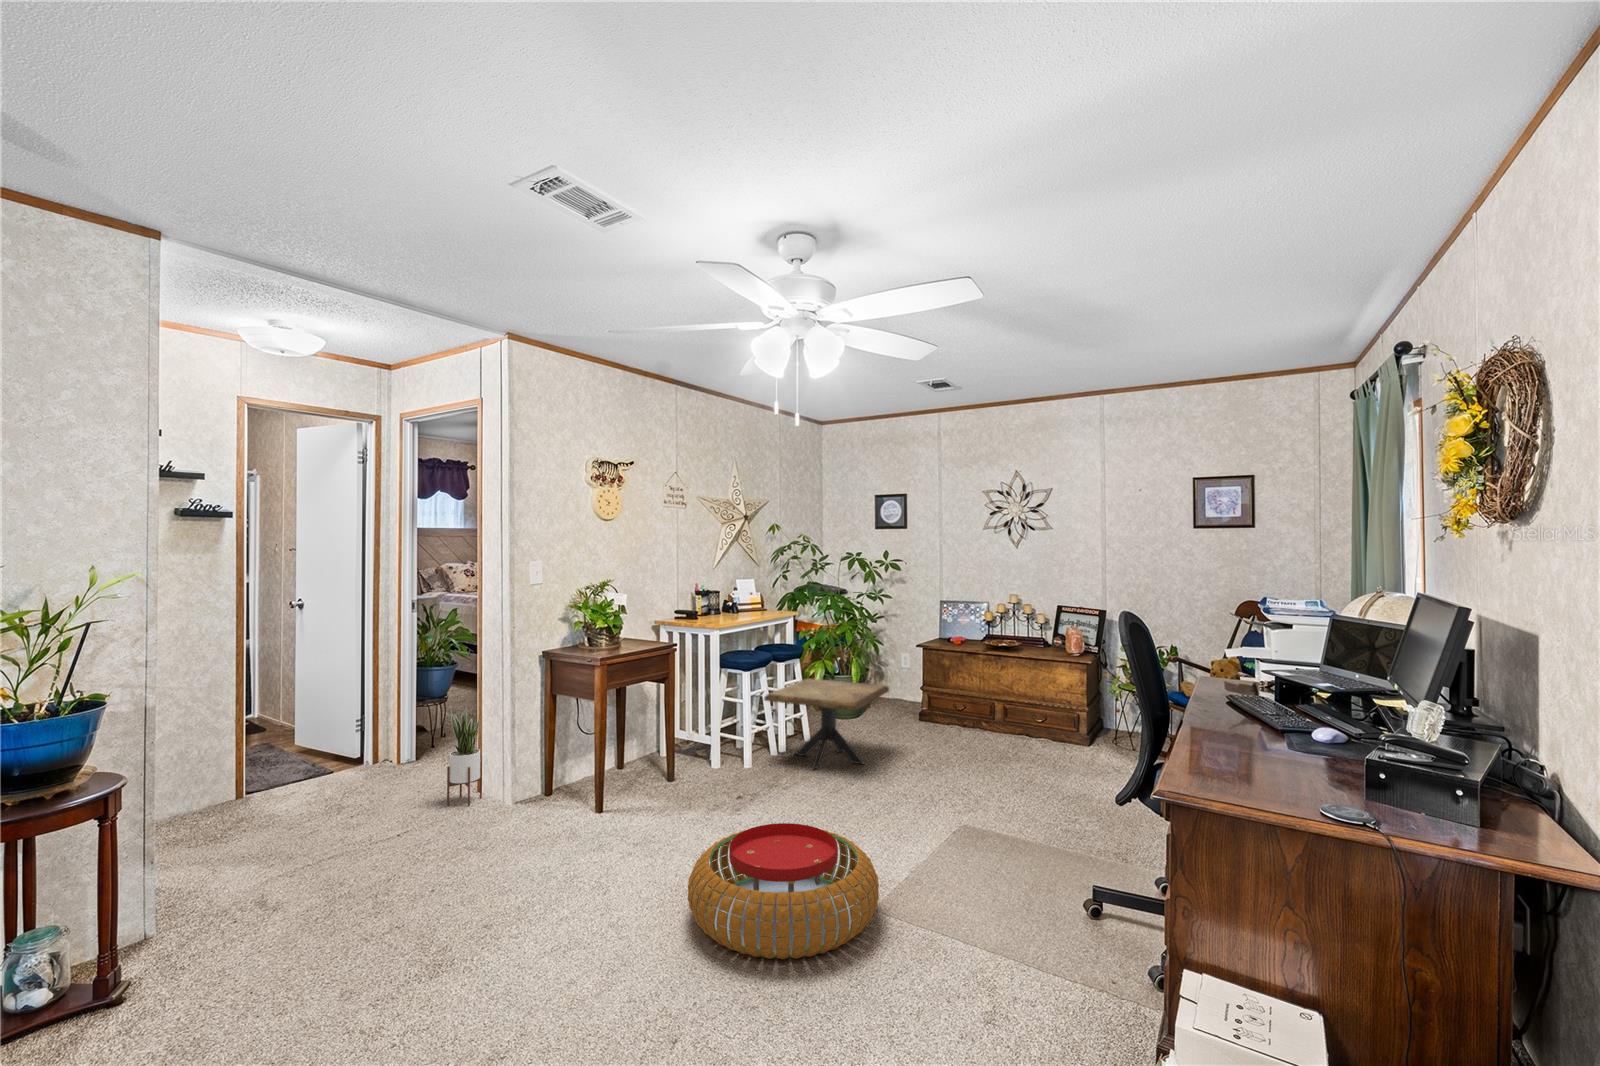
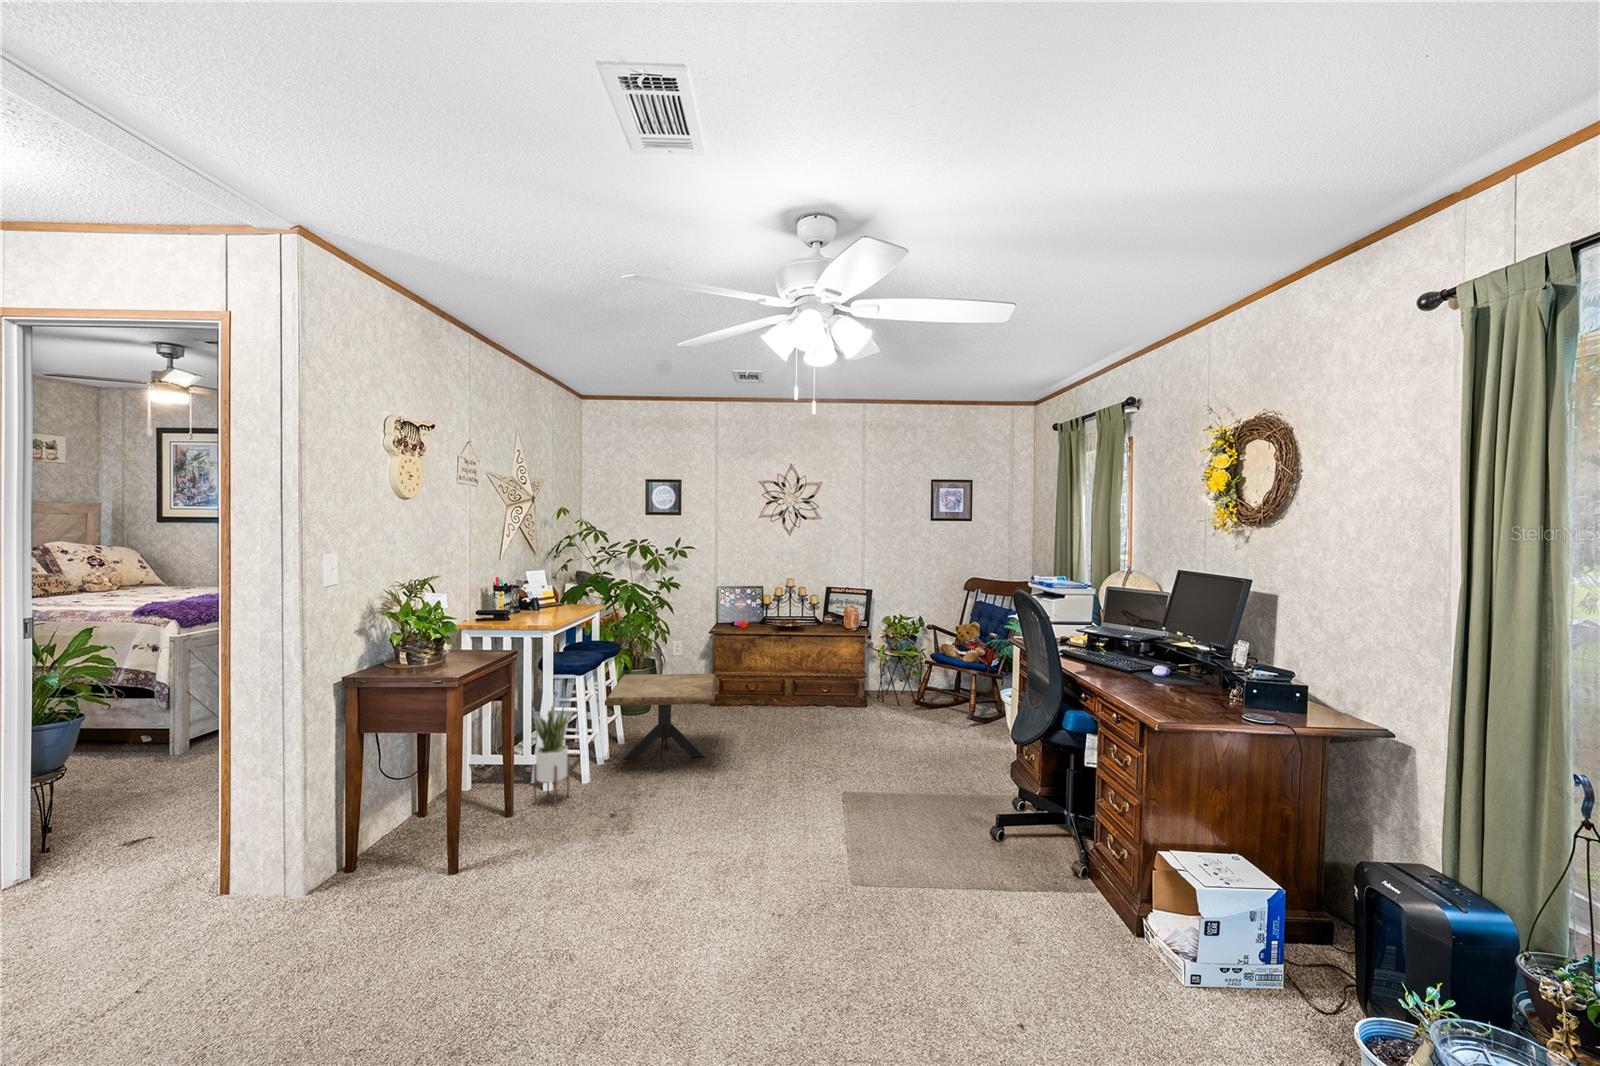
potted plant: present [447,705,482,806] -> present [533,704,569,805]
pouf: present [688,823,879,959] -> none [686,836,894,1000]

